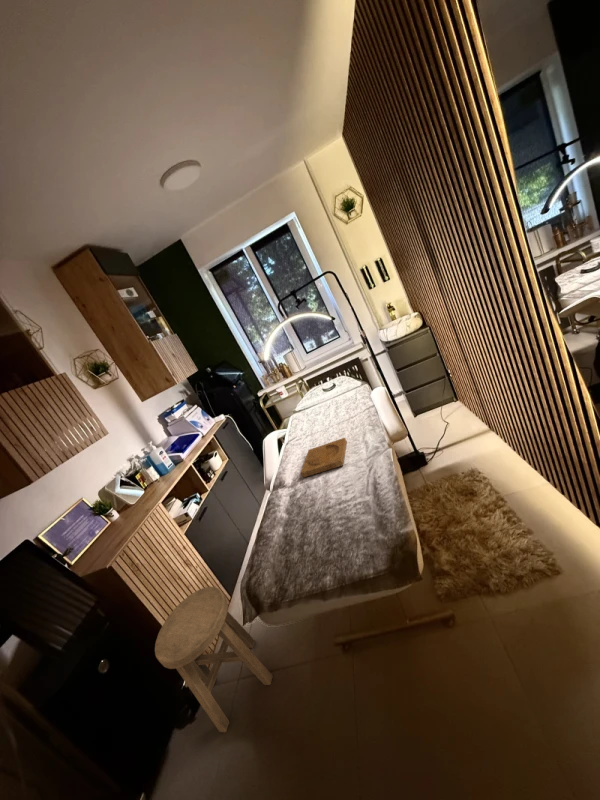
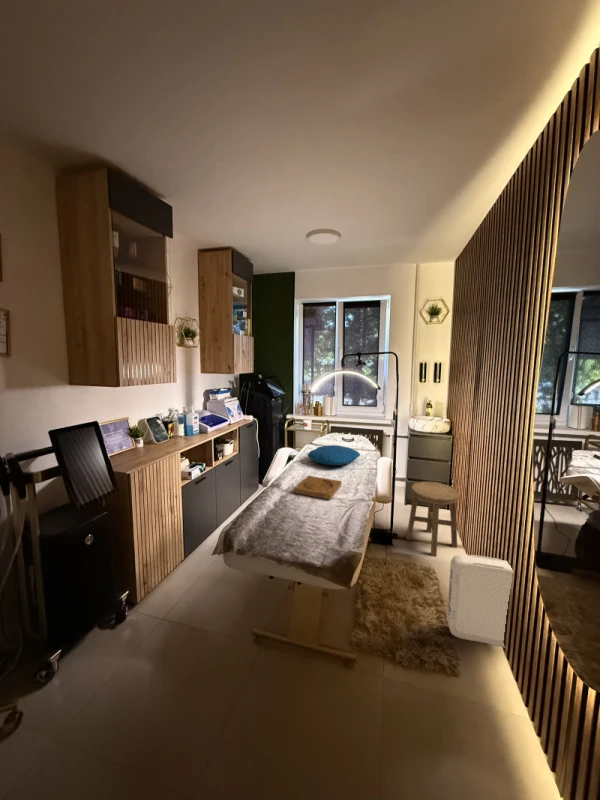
pillow: none [297,395,350,429] -> present [308,445,360,465]
air purifier: none [497,429,598,530] -> present [447,554,513,648]
stool: present [155,587,273,732] -> present [407,482,459,556]

